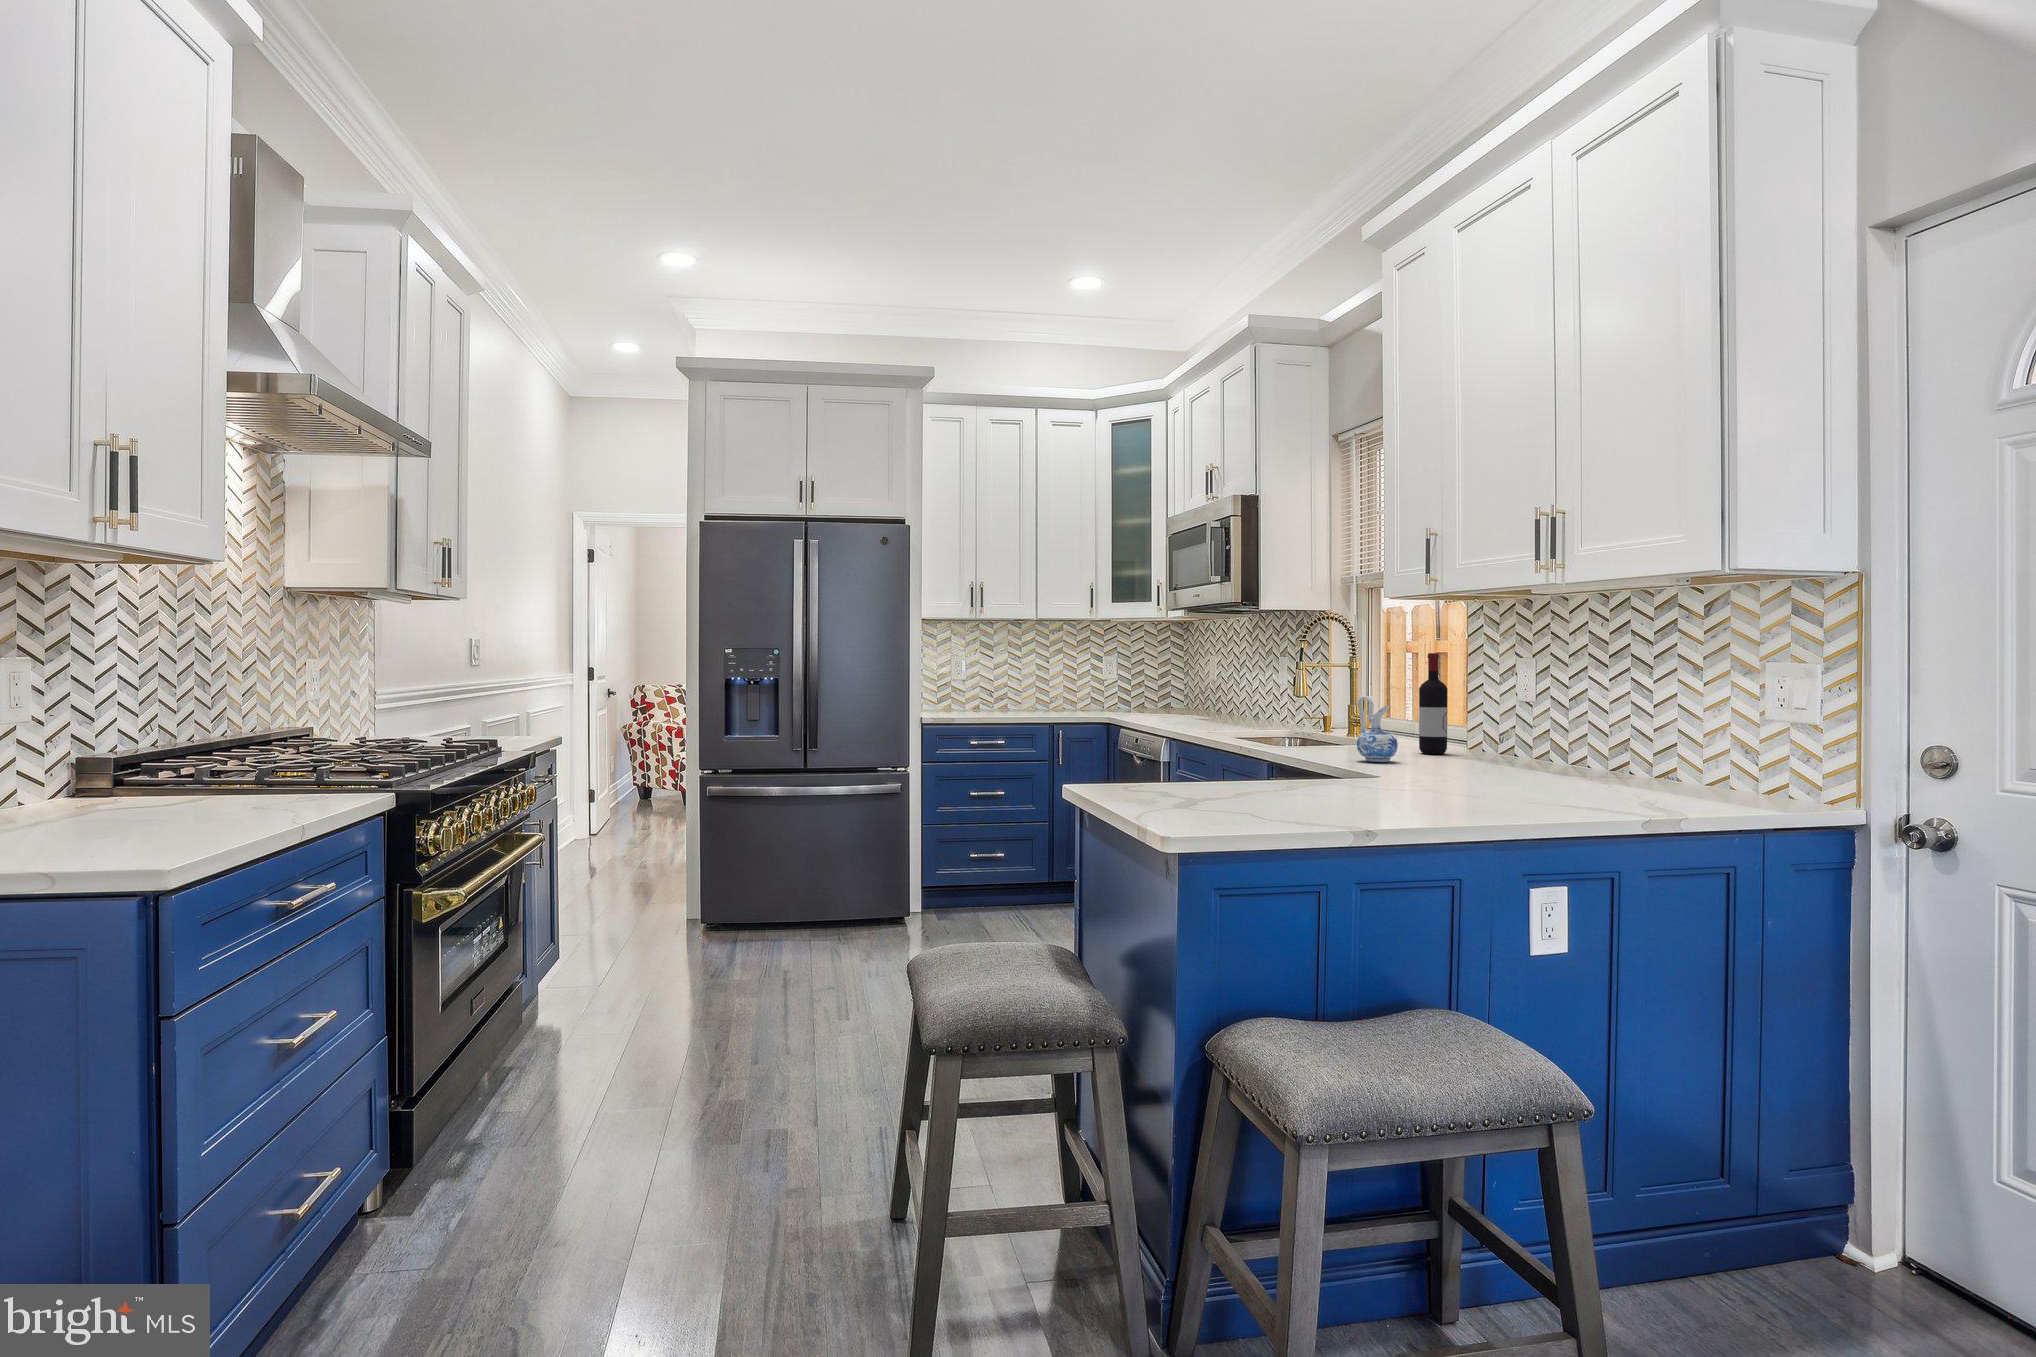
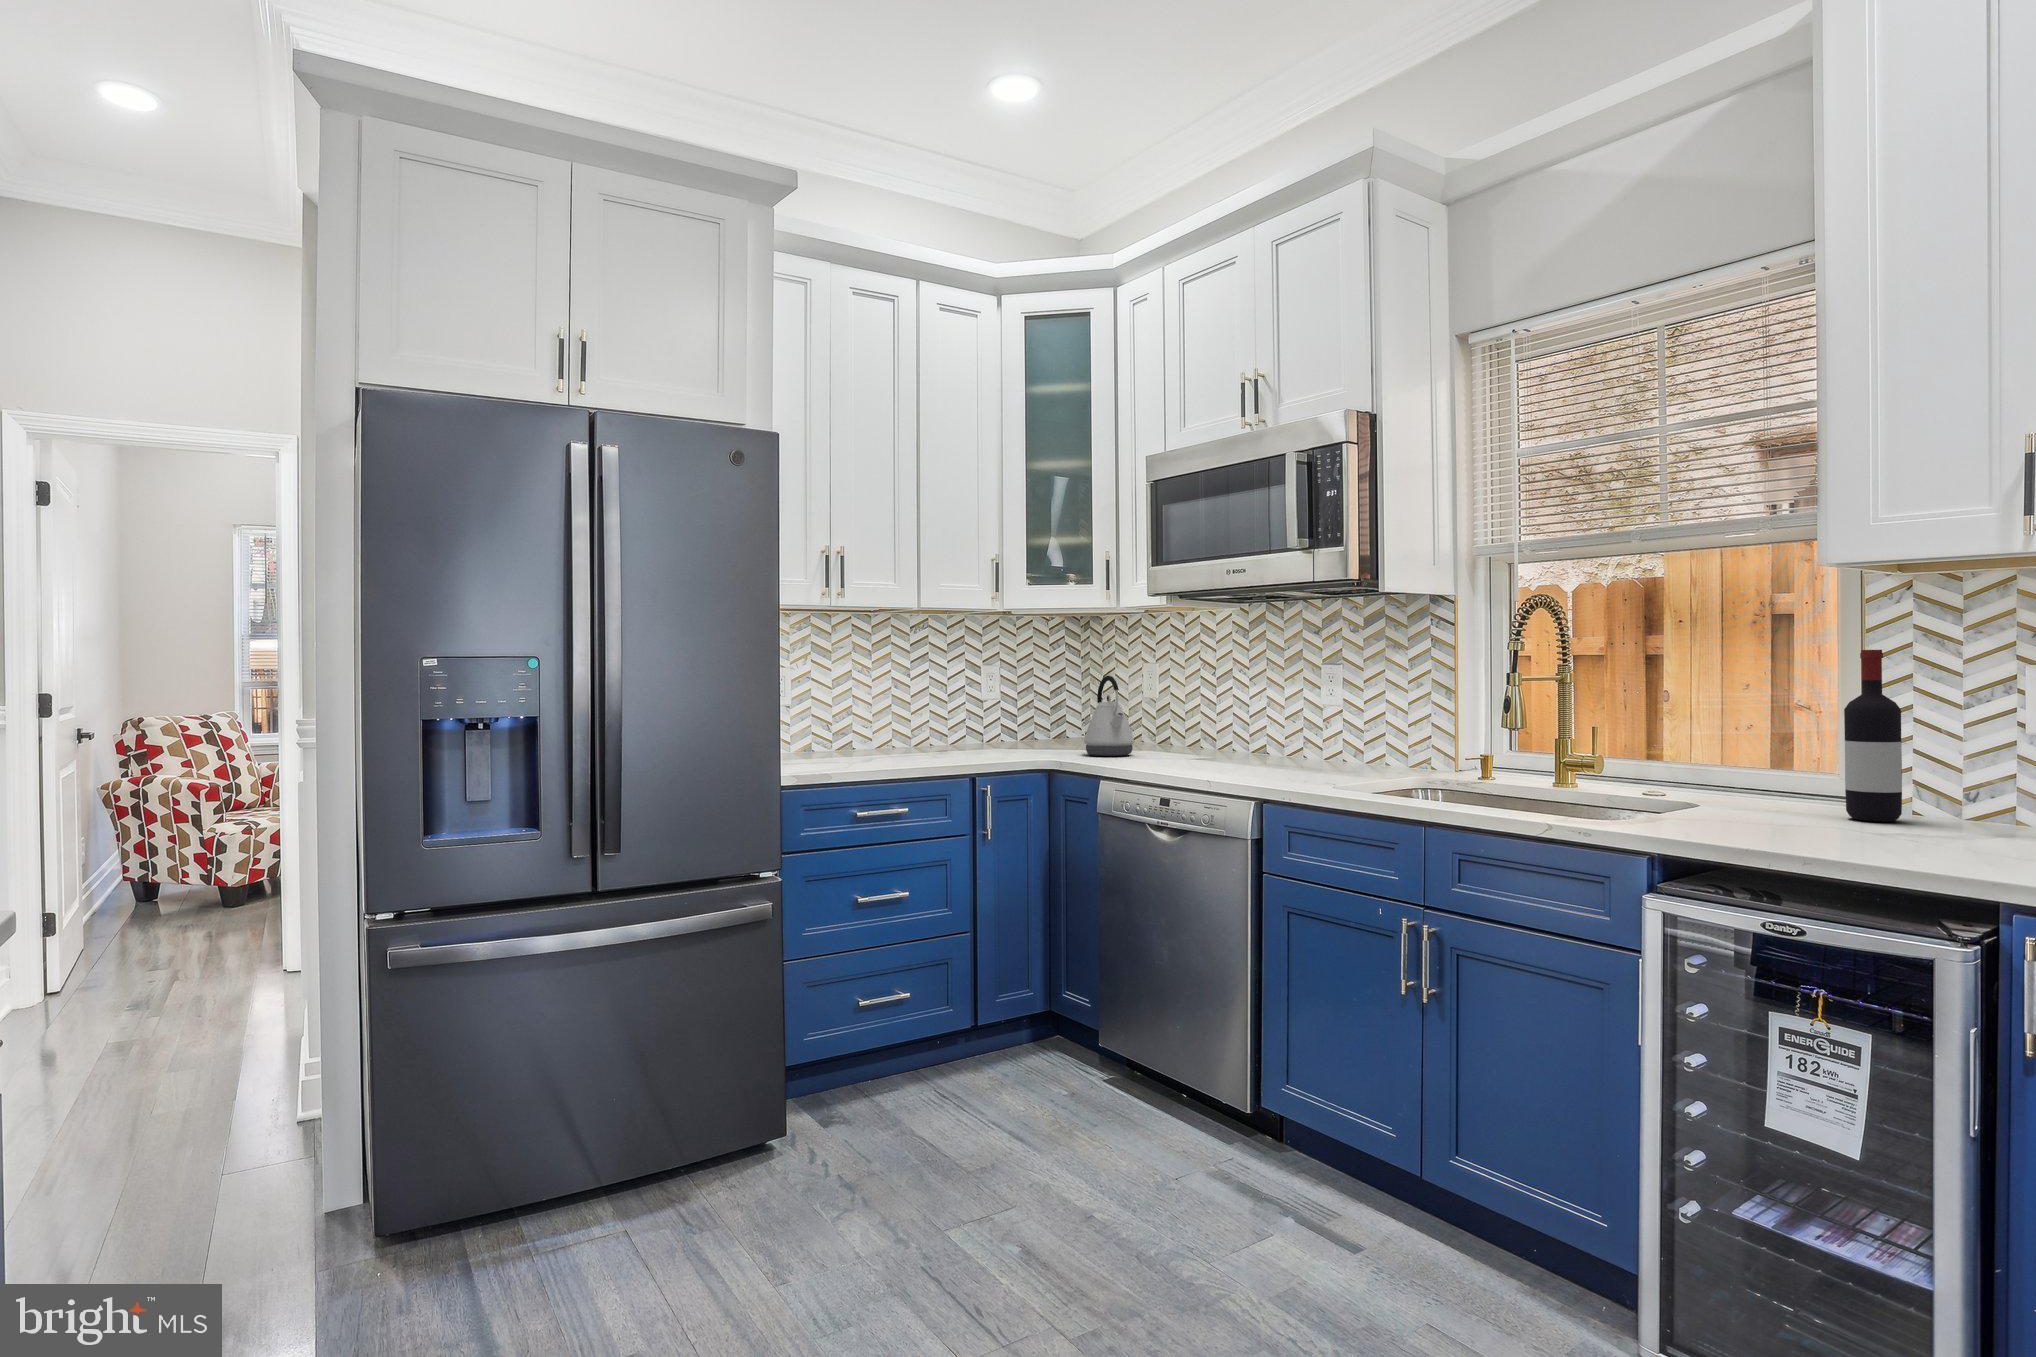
kettle: none [1140,664,1174,718] -> present [1084,676,1134,756]
ceramic pitcher: present [1357,696,1398,762] -> none [1906,728,2002,853]

